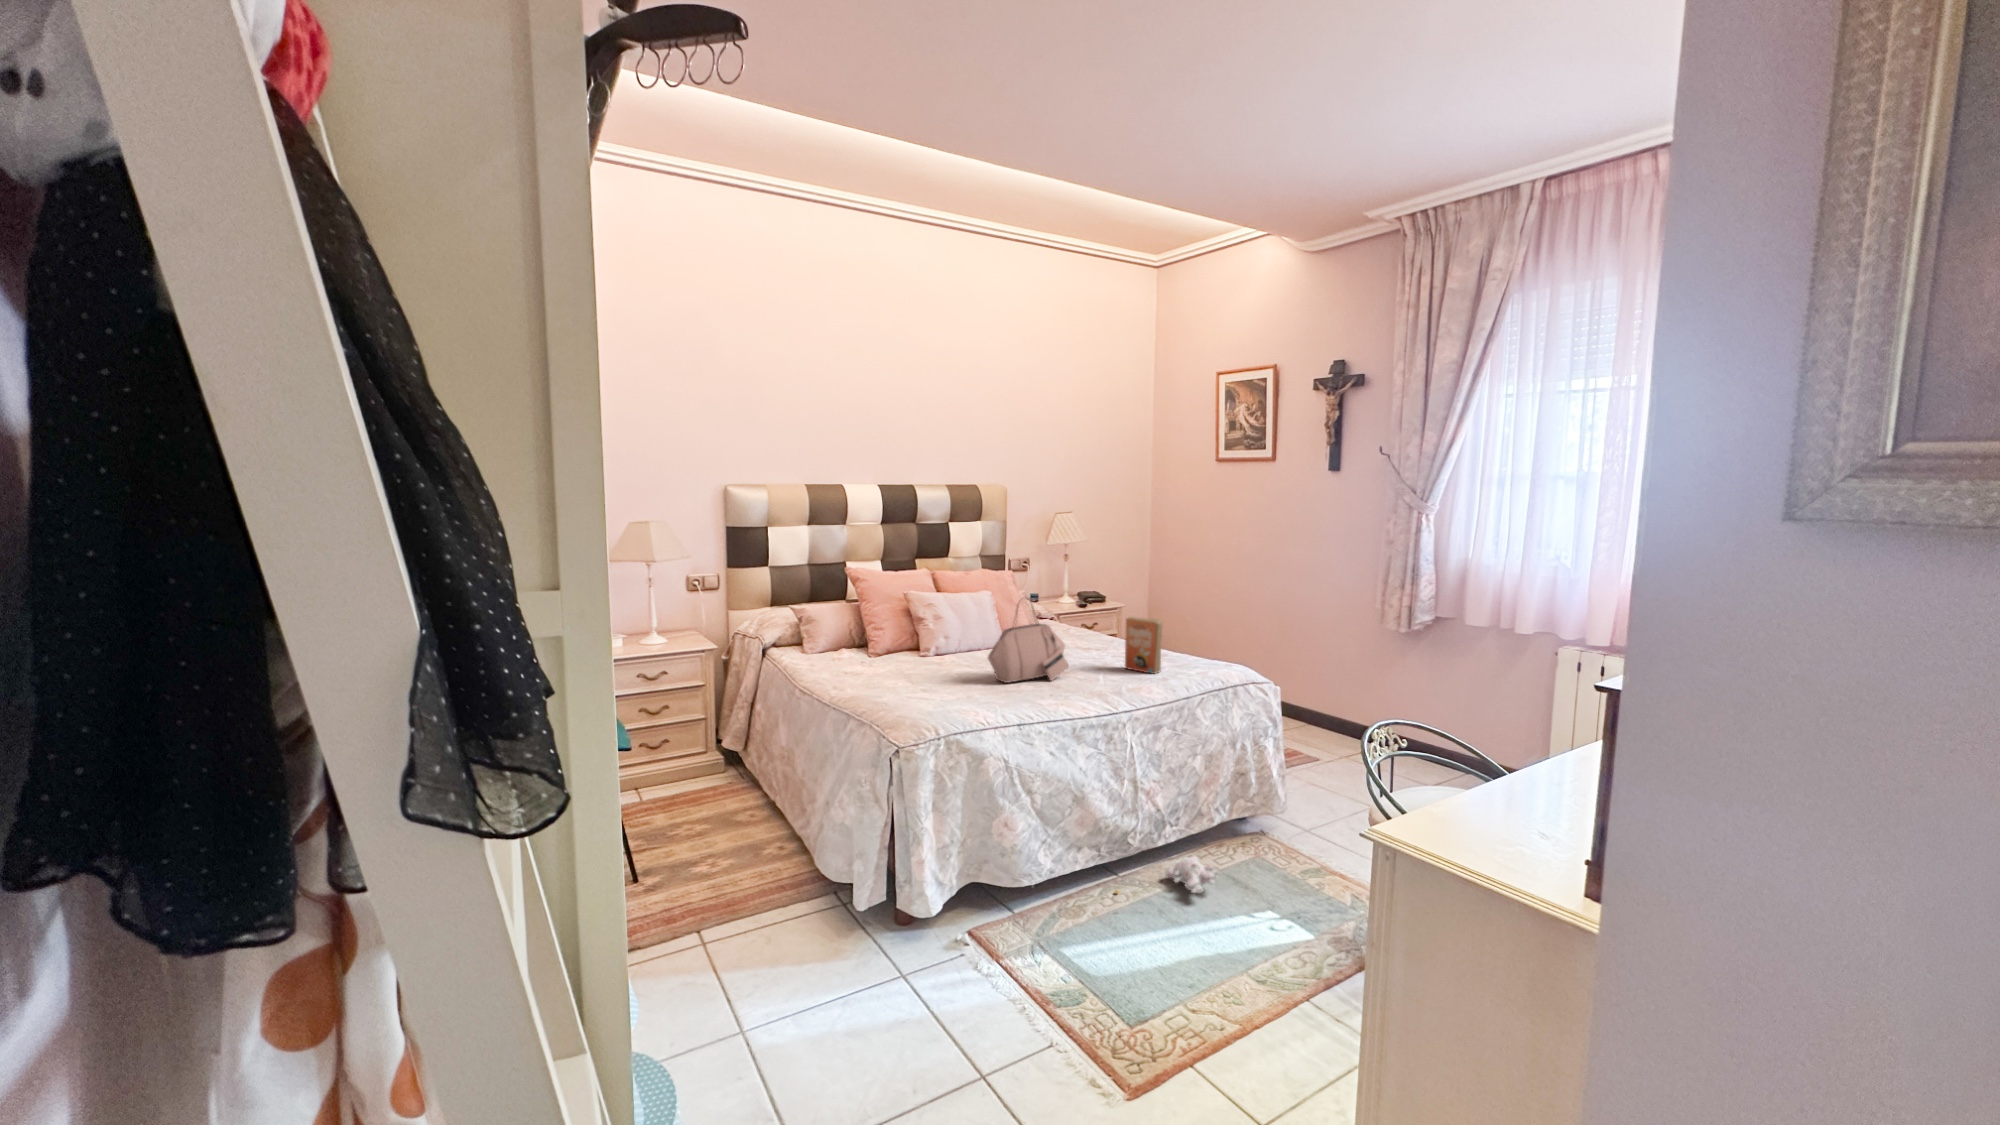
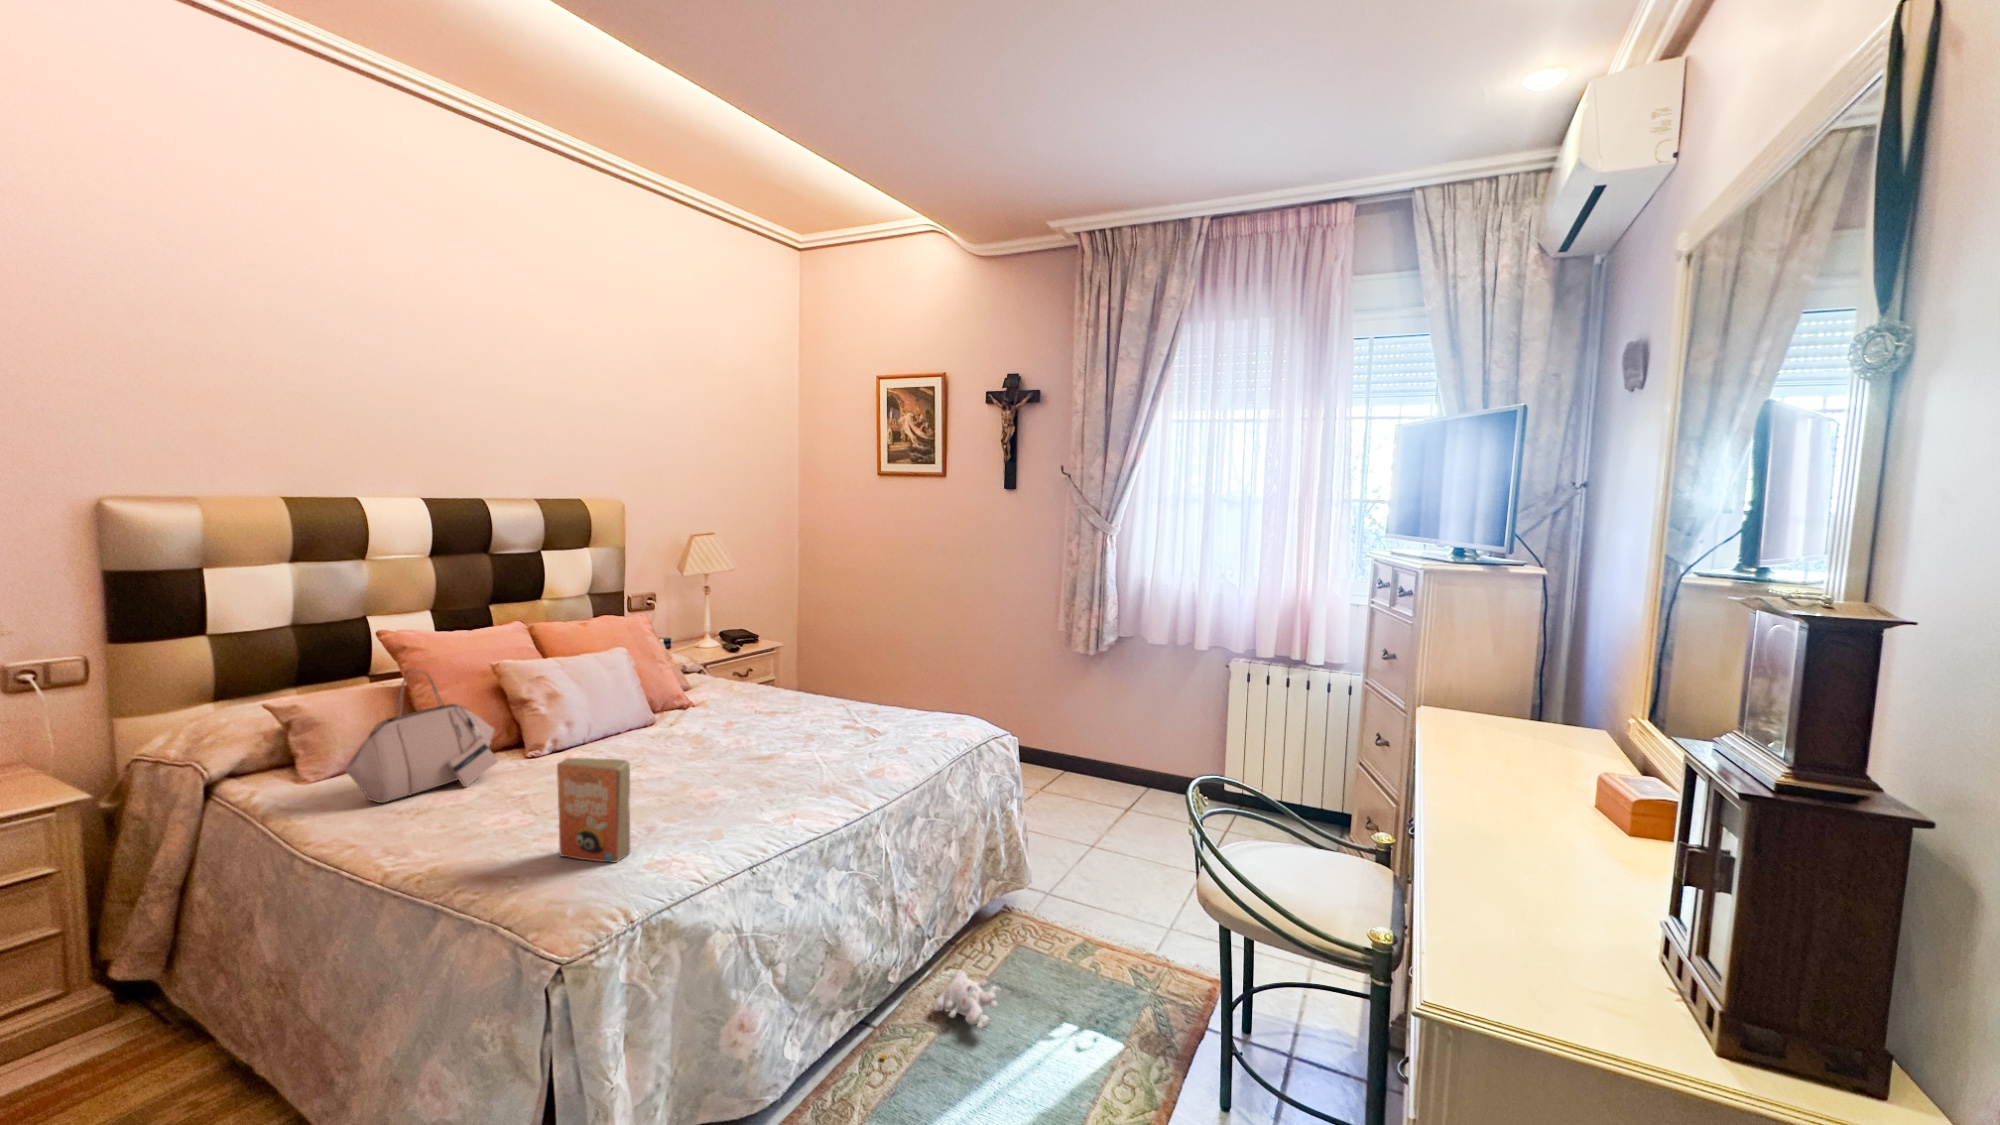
handbag: present [988,598,1069,683] -> present [345,670,498,803]
paperback book: present [1125,617,1162,674] -> present [557,758,630,863]

